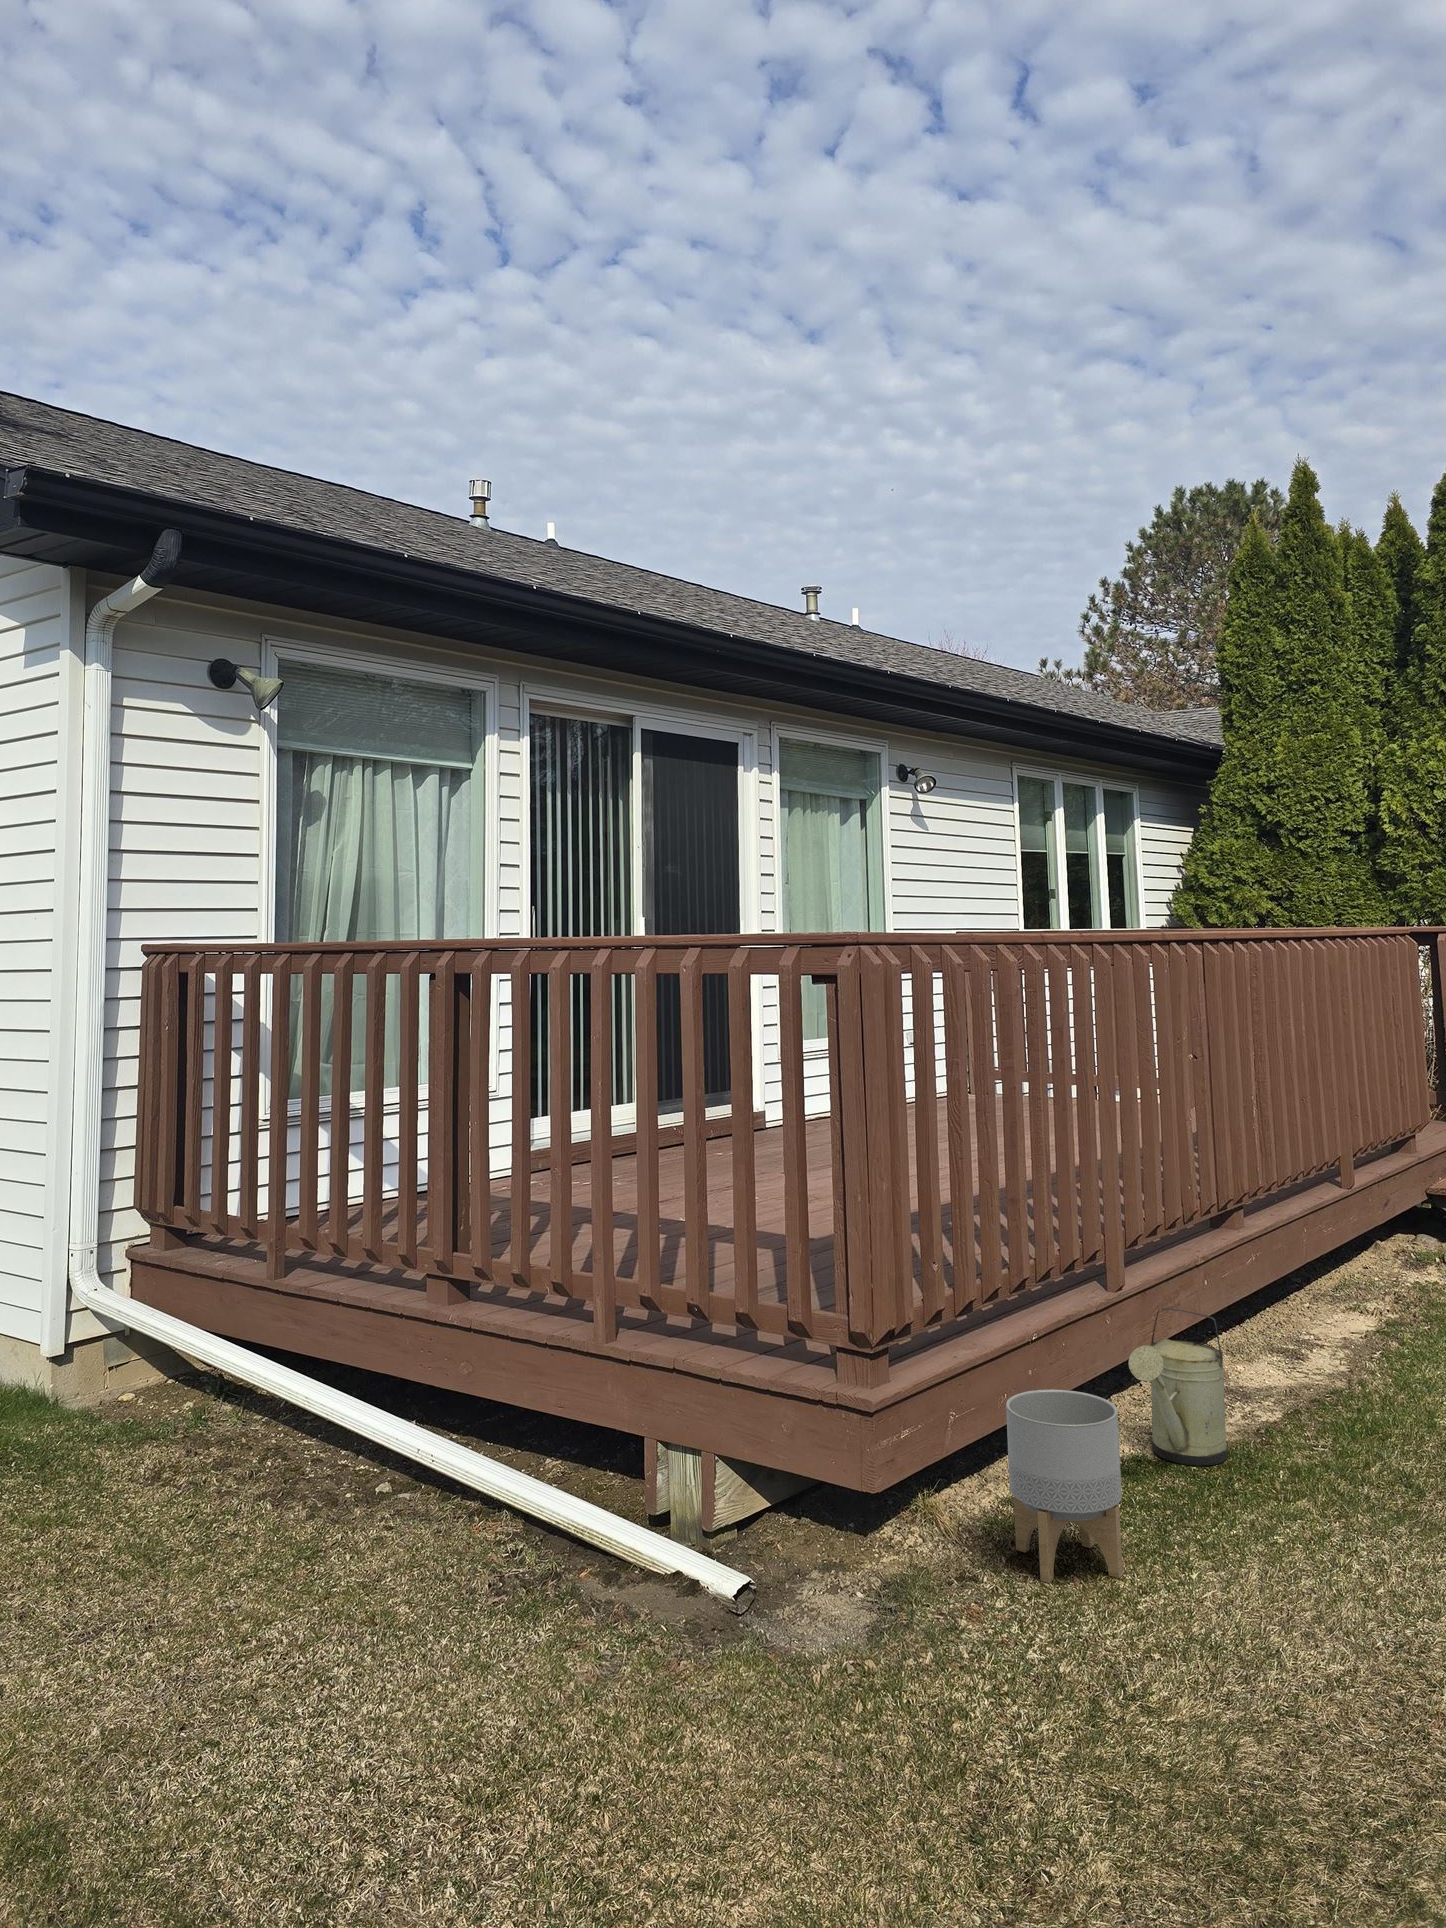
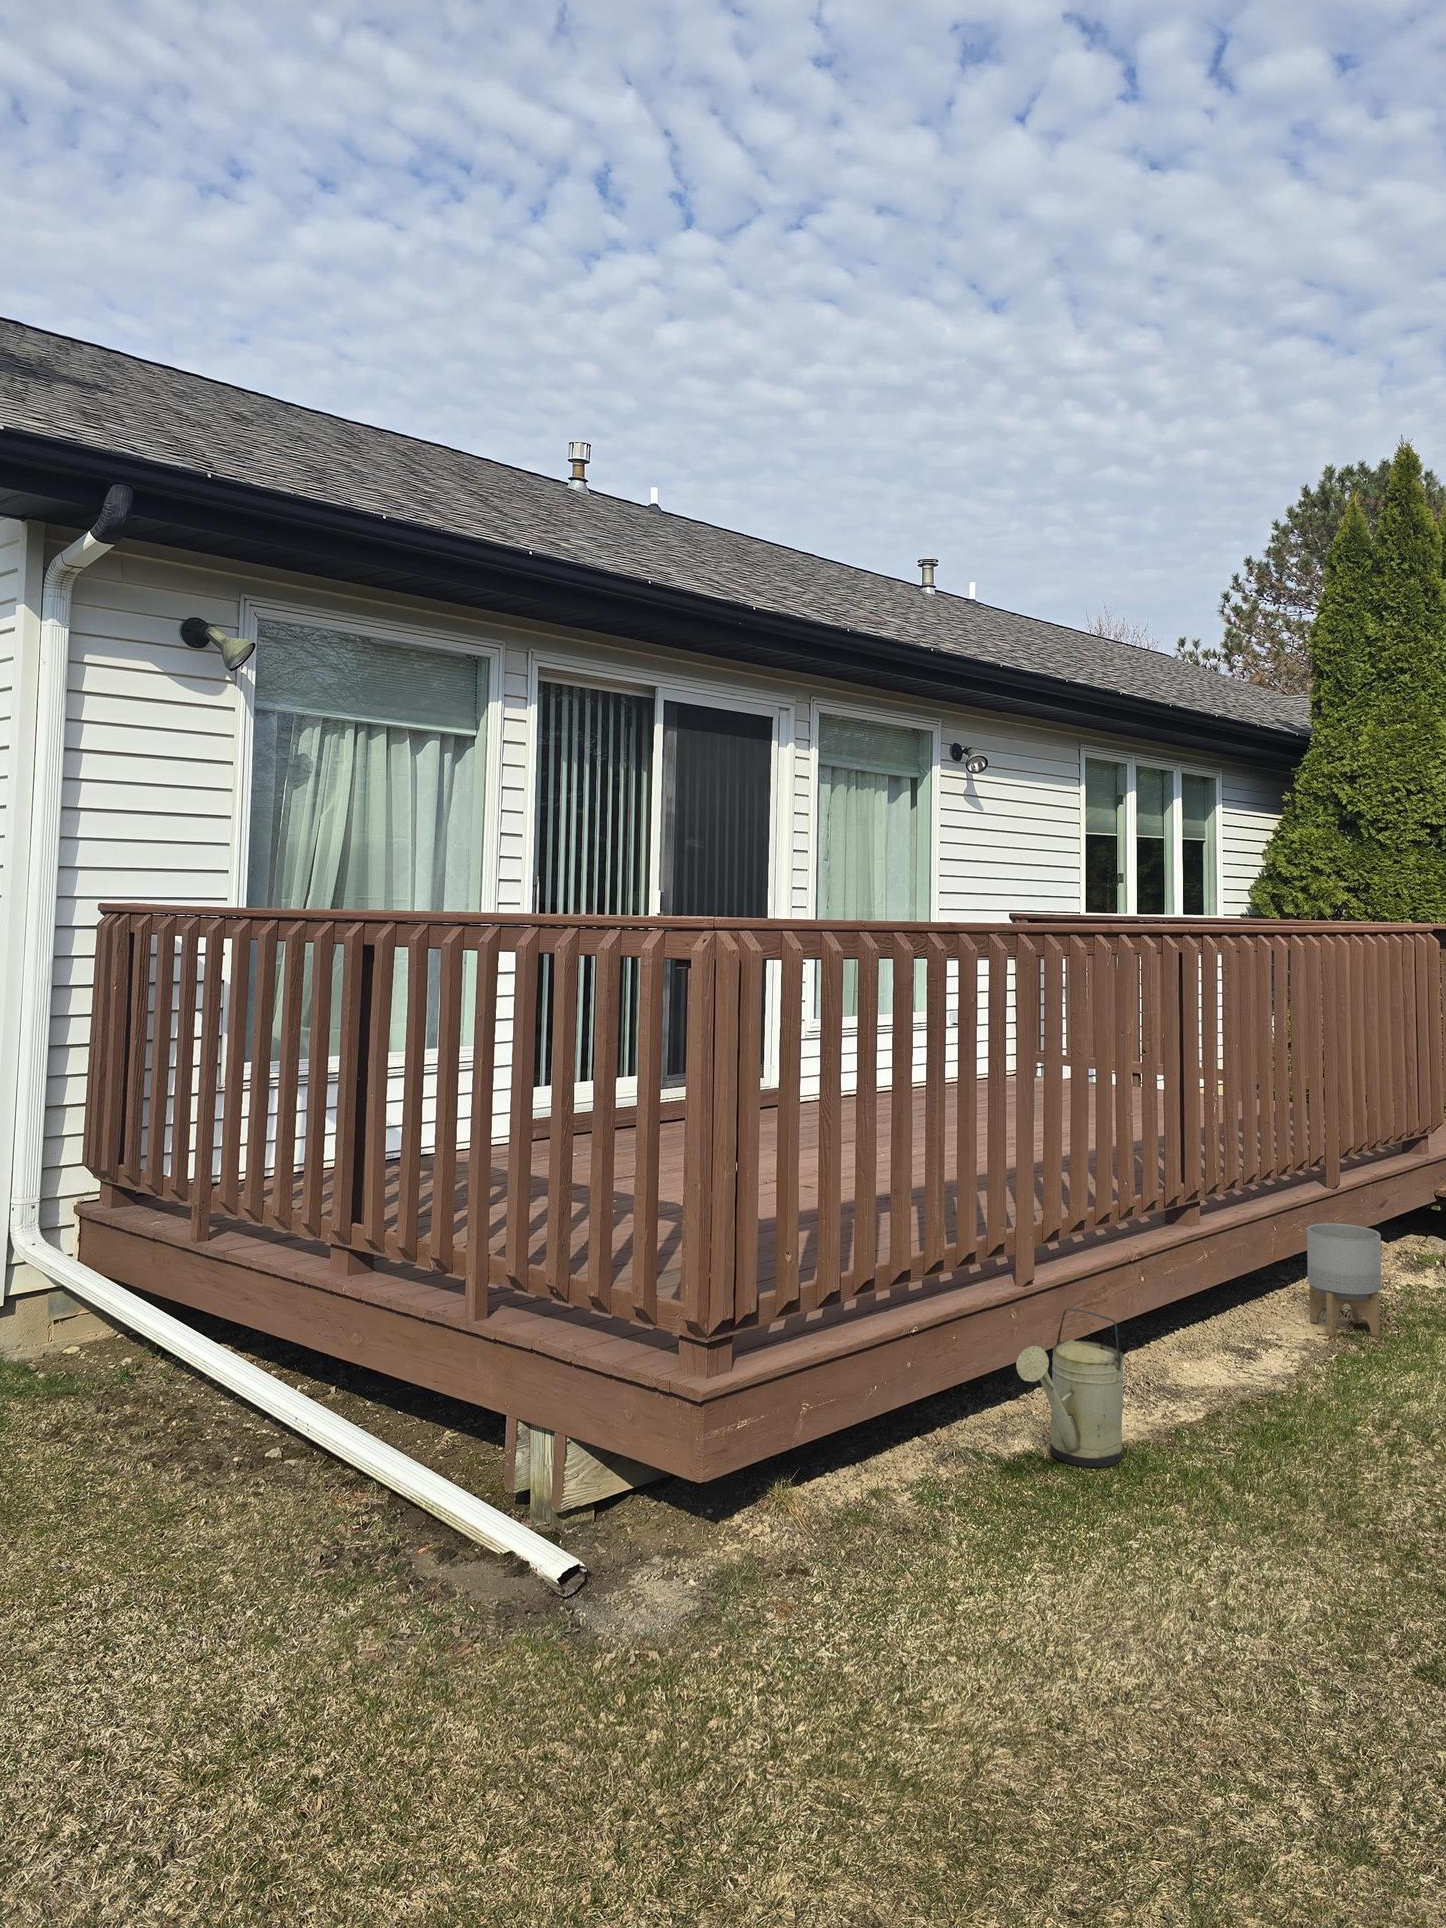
planter: present [1006,1390,1123,1583] -> present [1307,1223,1381,1337]

